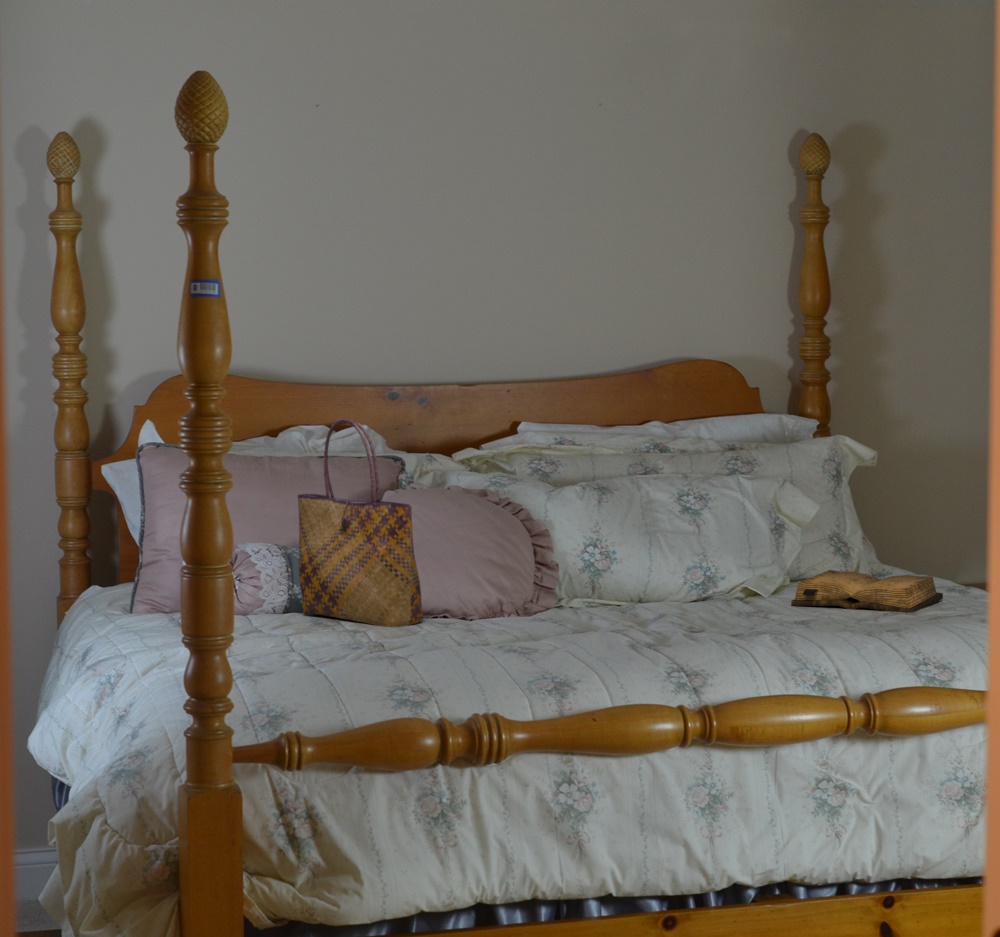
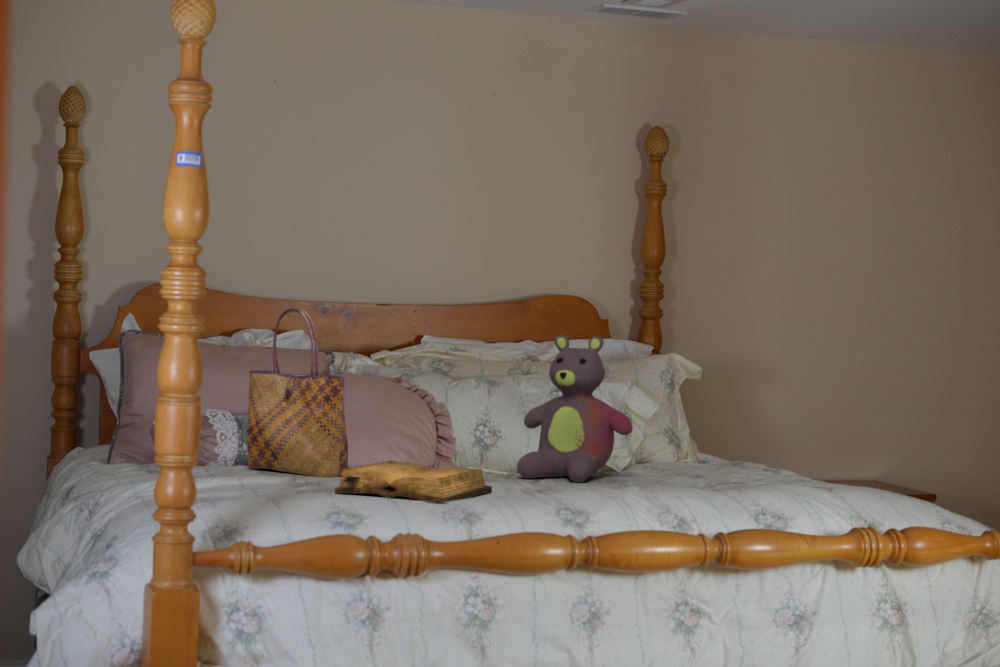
stuffed bear: none [630,434,775,624] -> present [517,334,633,483]
diary: present [791,570,943,613] -> present [335,461,492,504]

